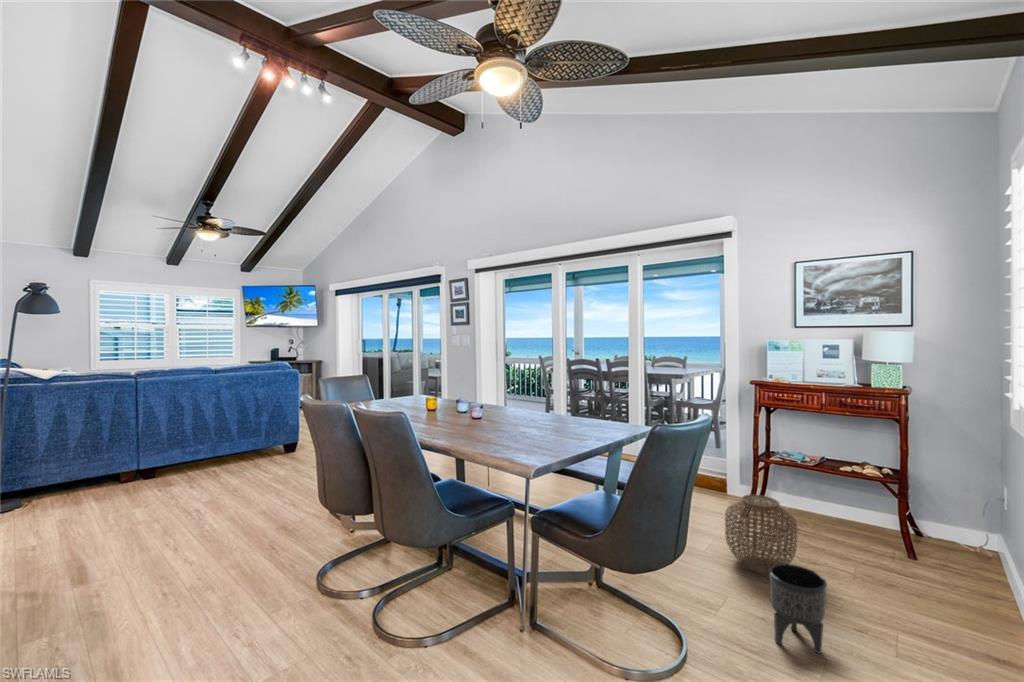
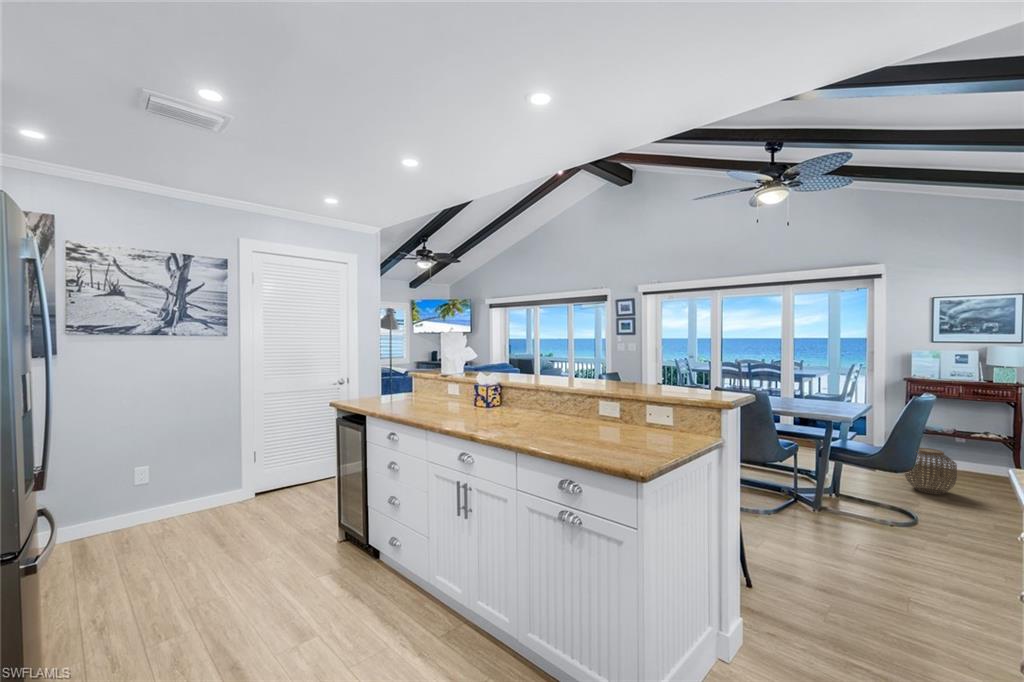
planter: present [769,564,827,653] -> none [958,478,996,522]

